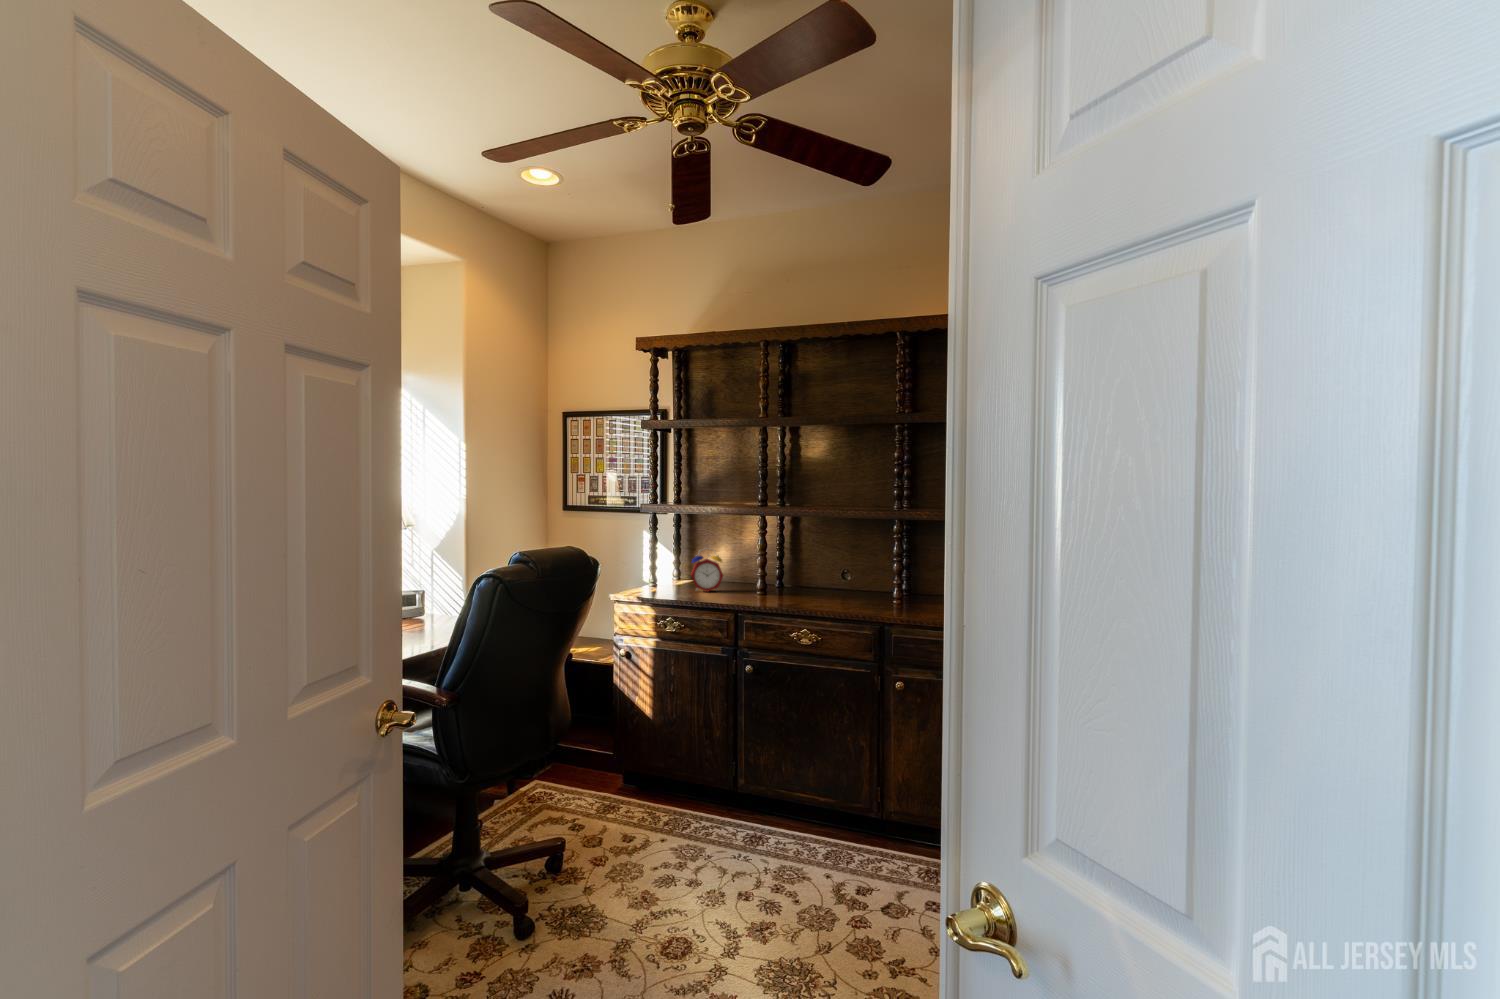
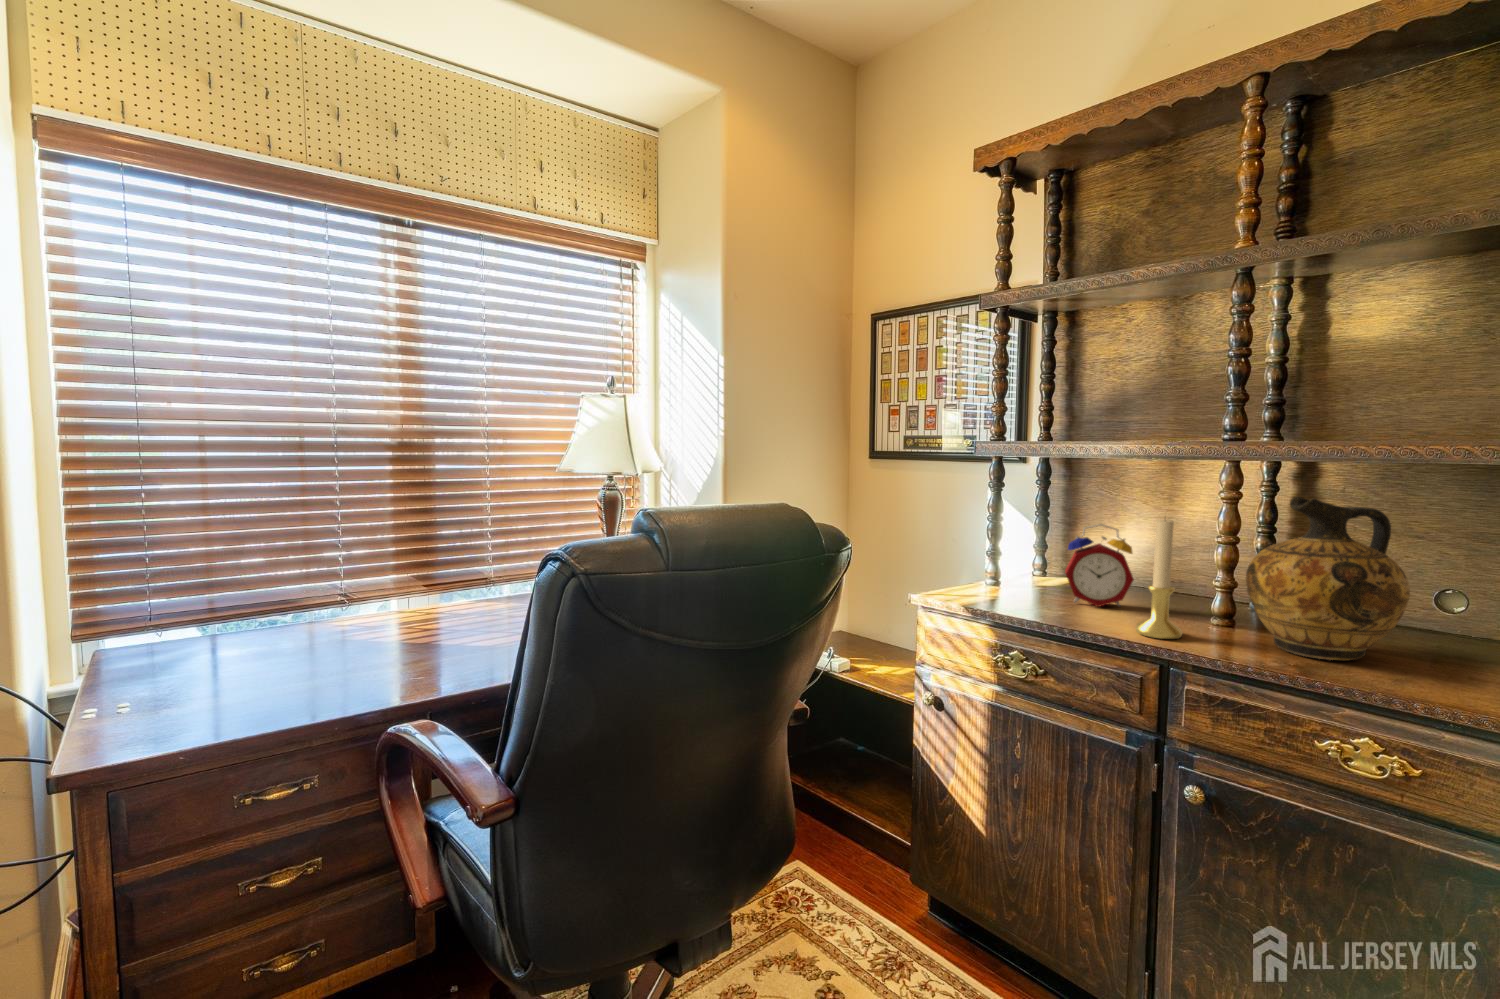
ceramic jug: none [767,531,823,602] -> present [1246,497,1410,660]
candle holder: none [723,542,743,601] -> present [1136,520,1182,639]

